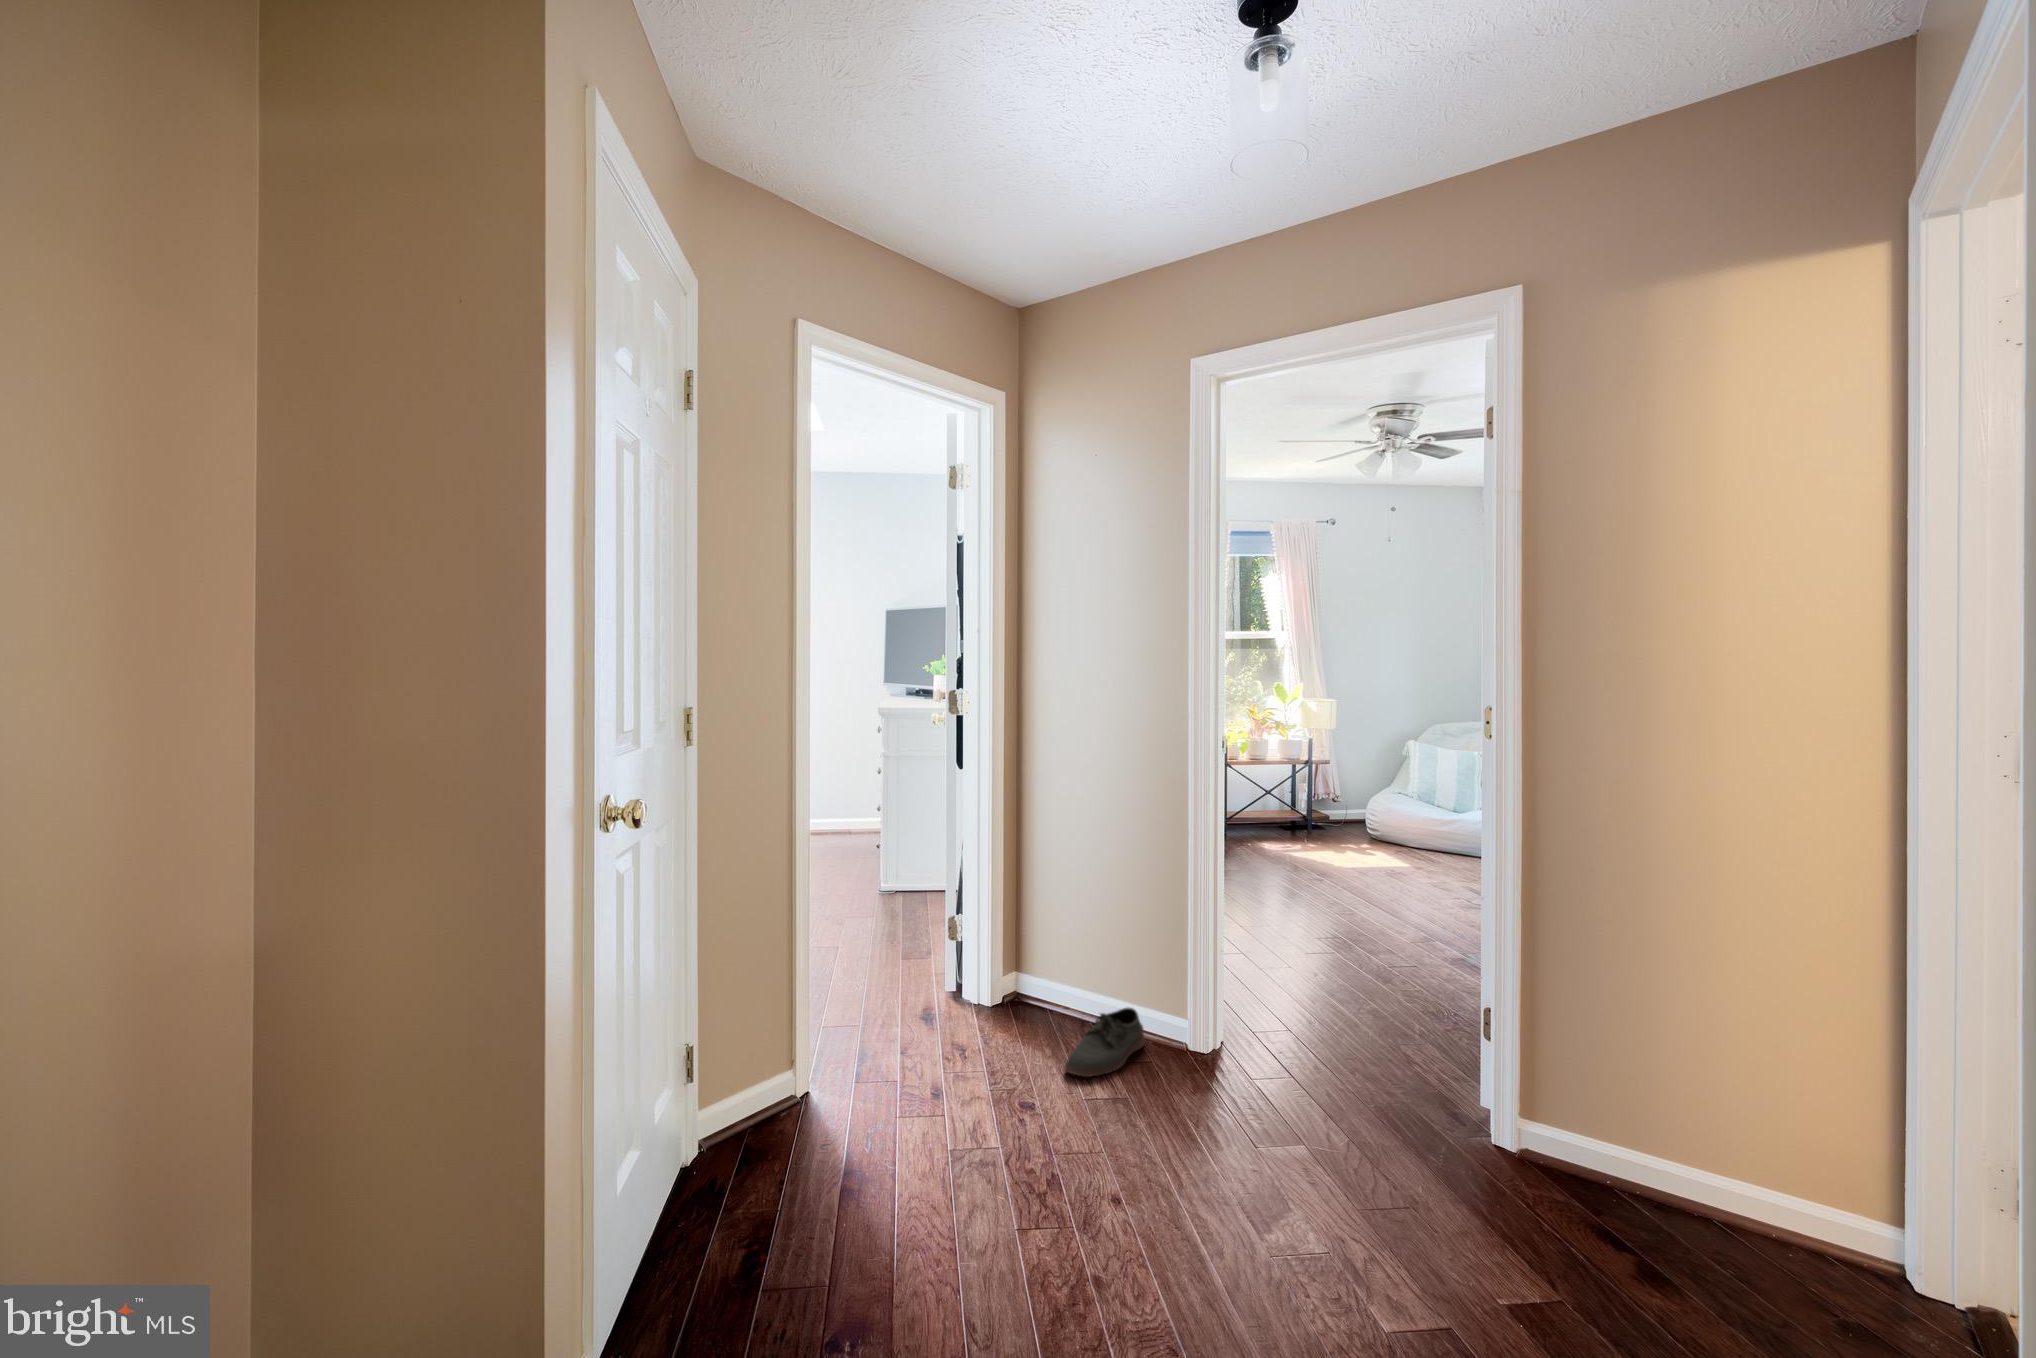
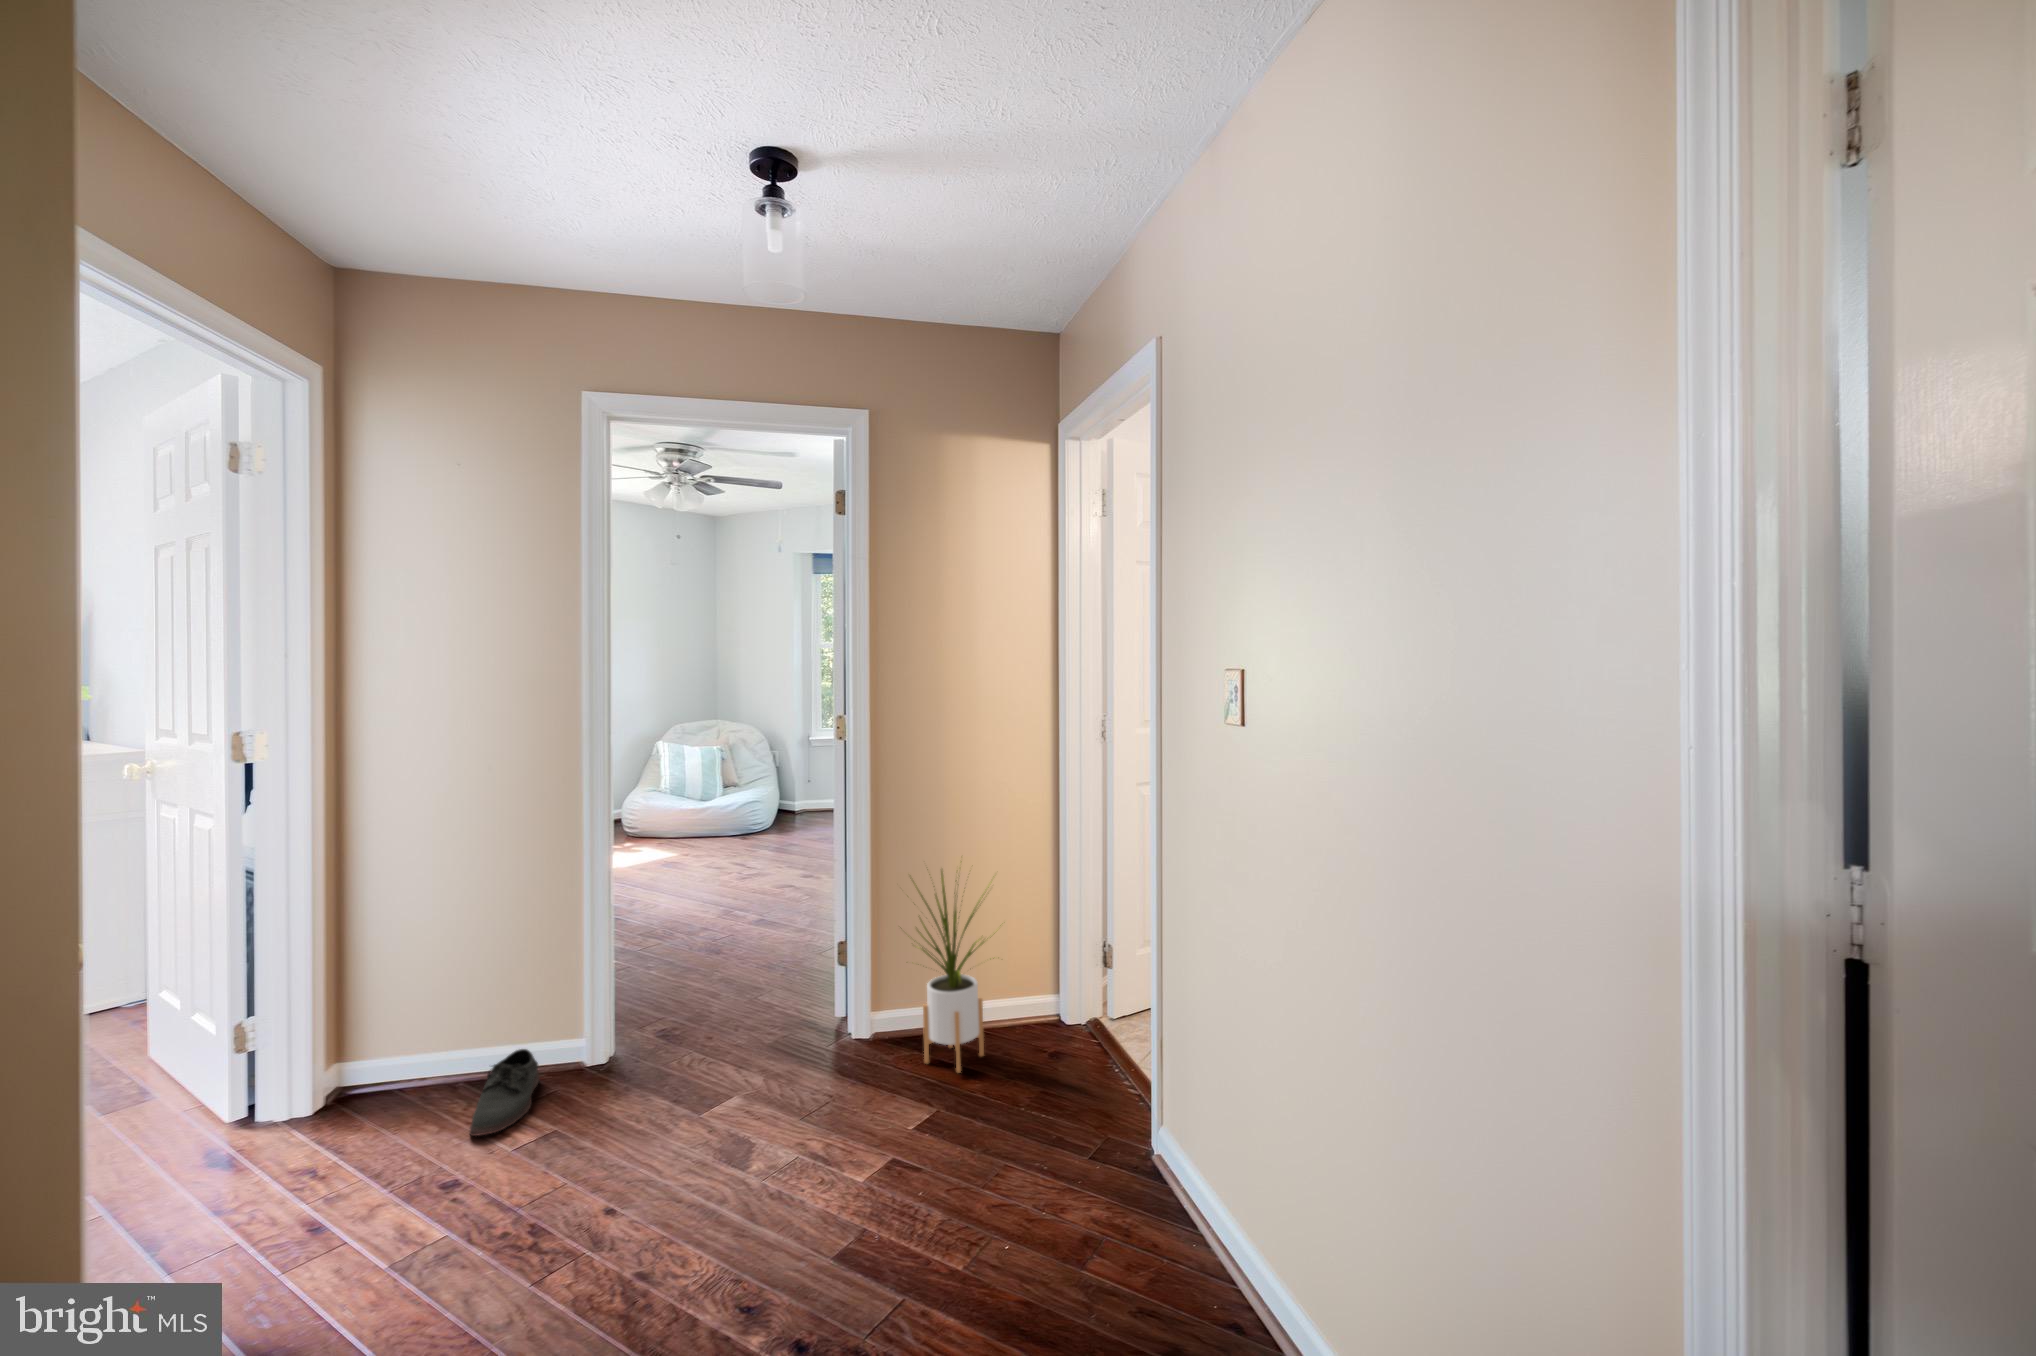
house plant: none [1541,918,1747,1266] -> present [916,871,991,1073]

